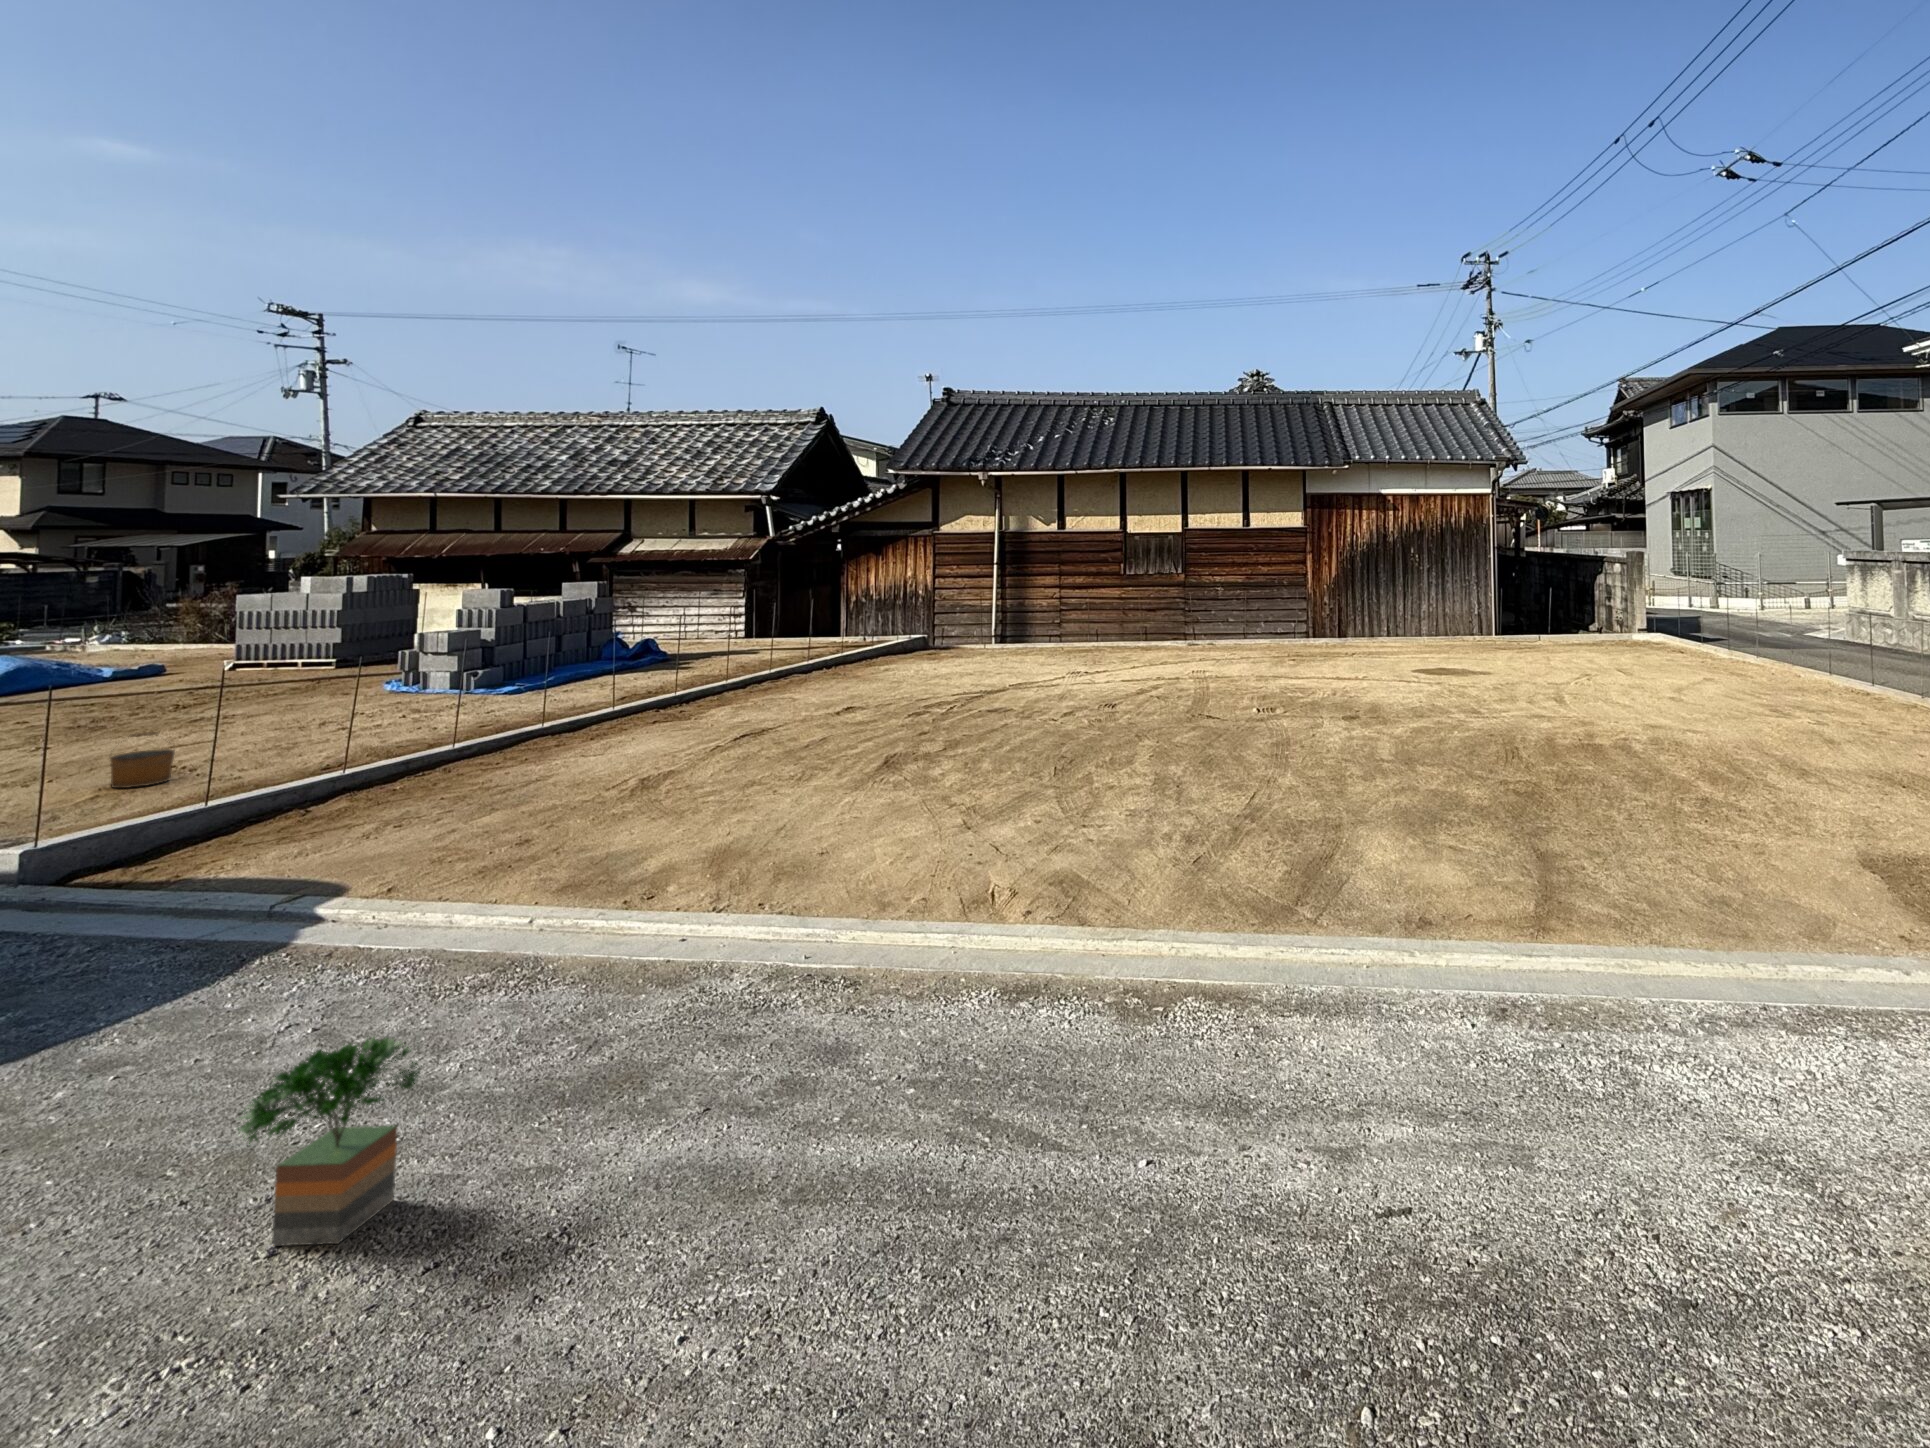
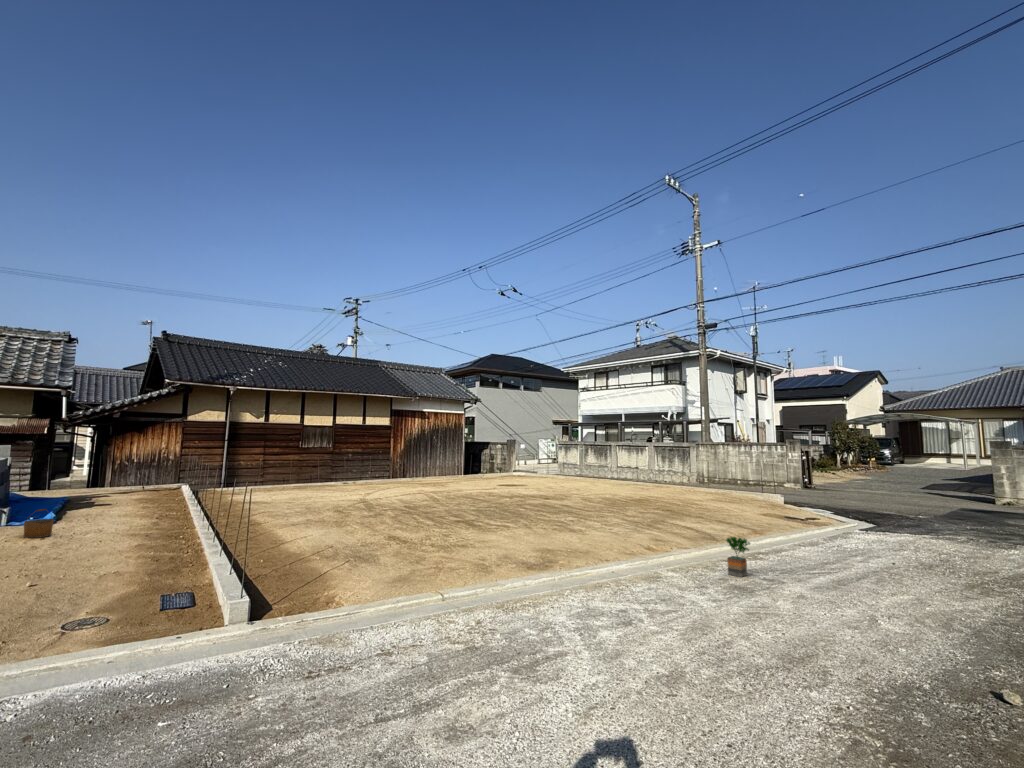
bucket: present [110,732,175,788] -> present [23,509,54,538]

